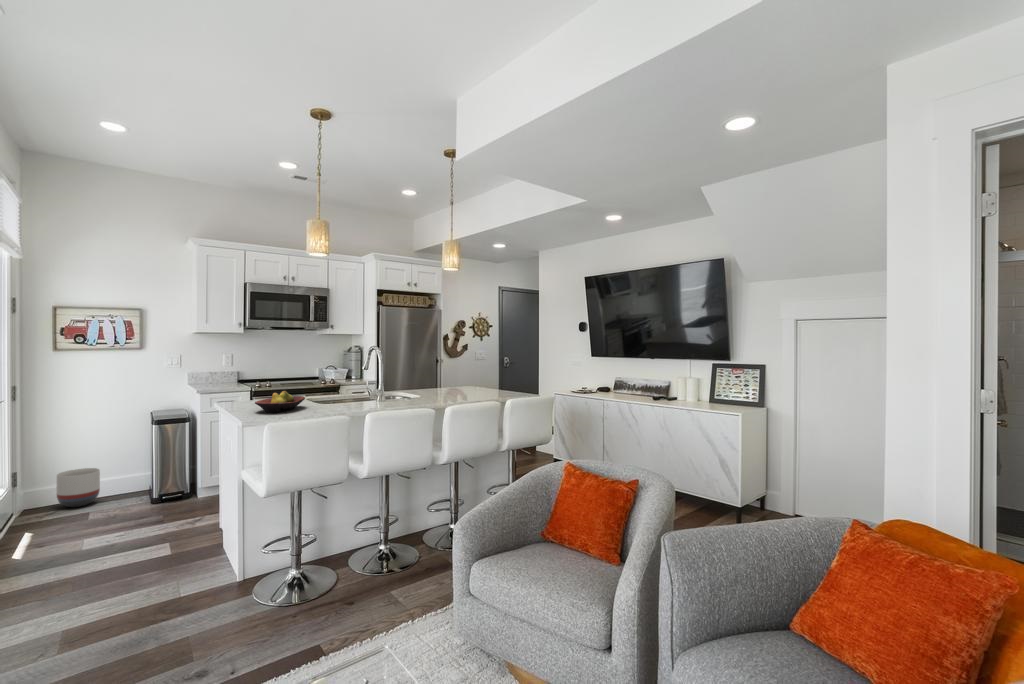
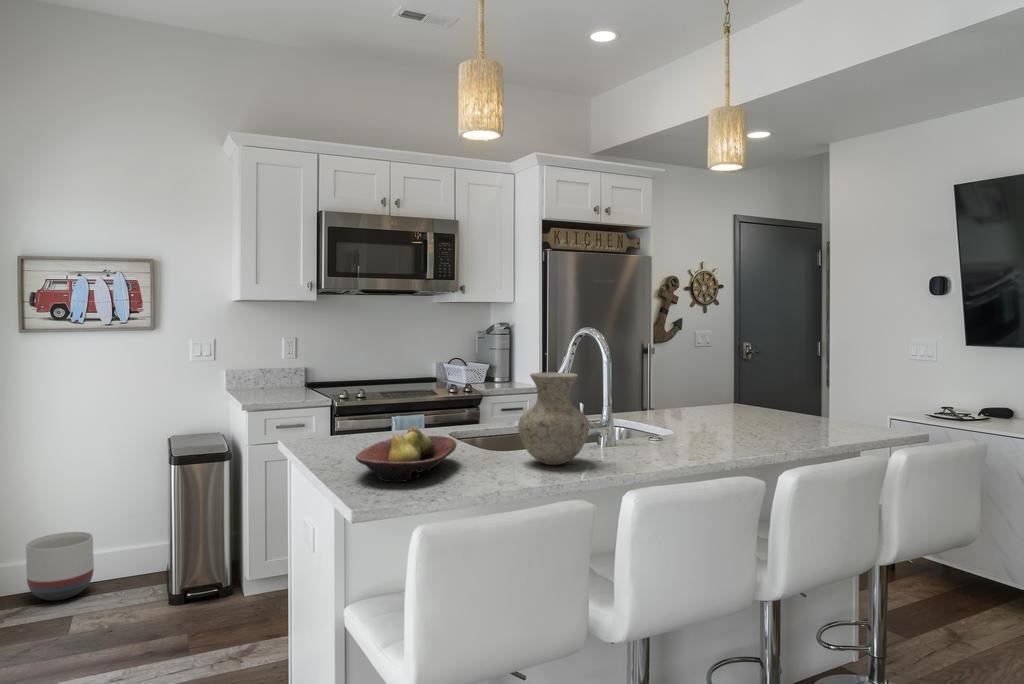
vase: none [334,367,367,407] -> present [518,372,589,465]

